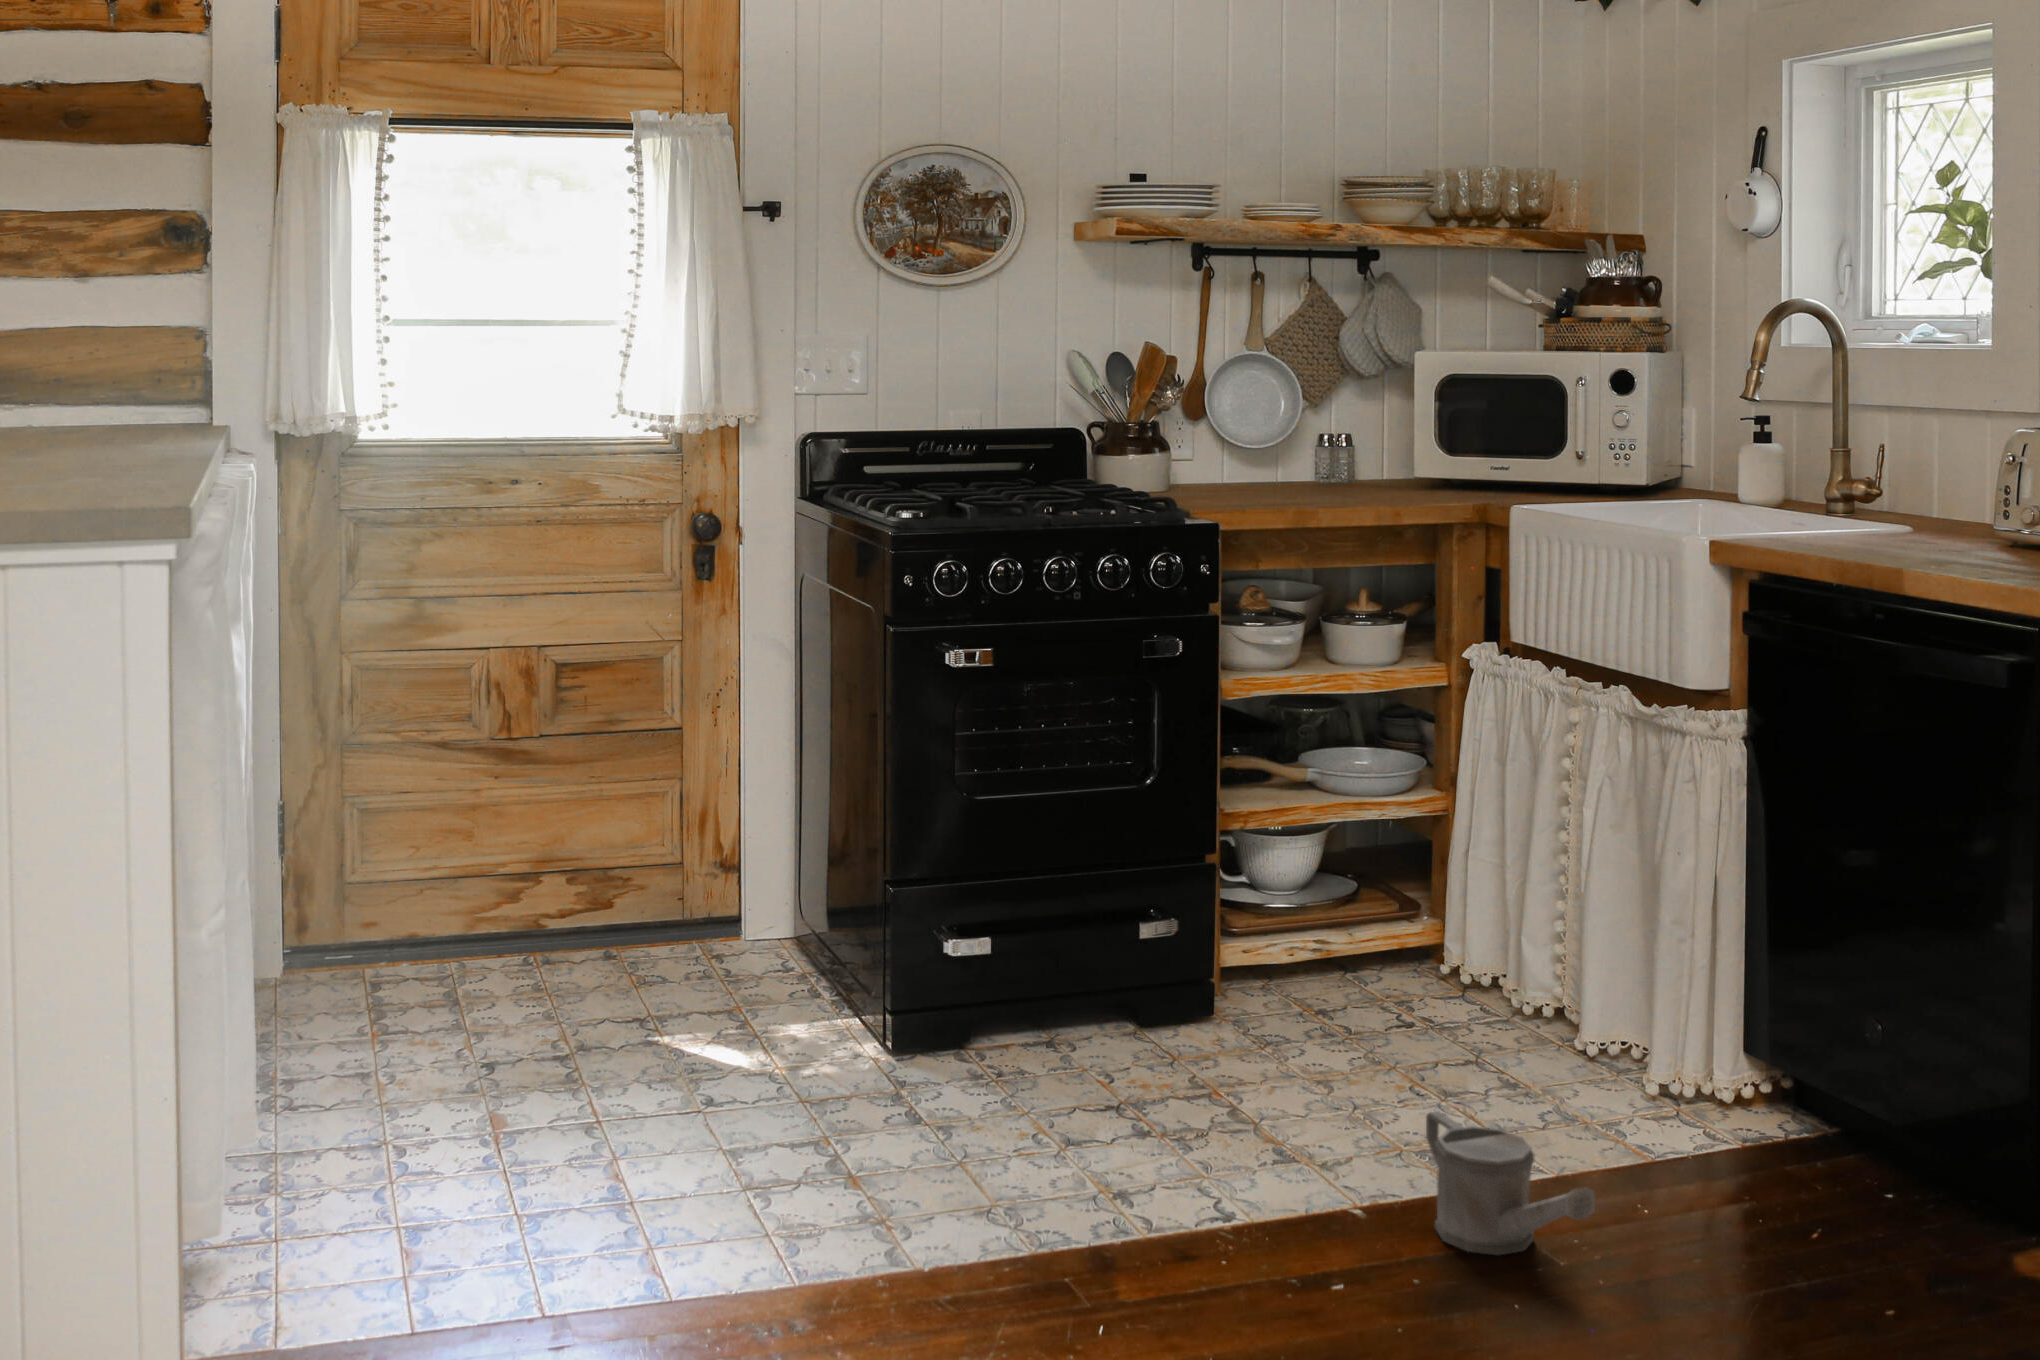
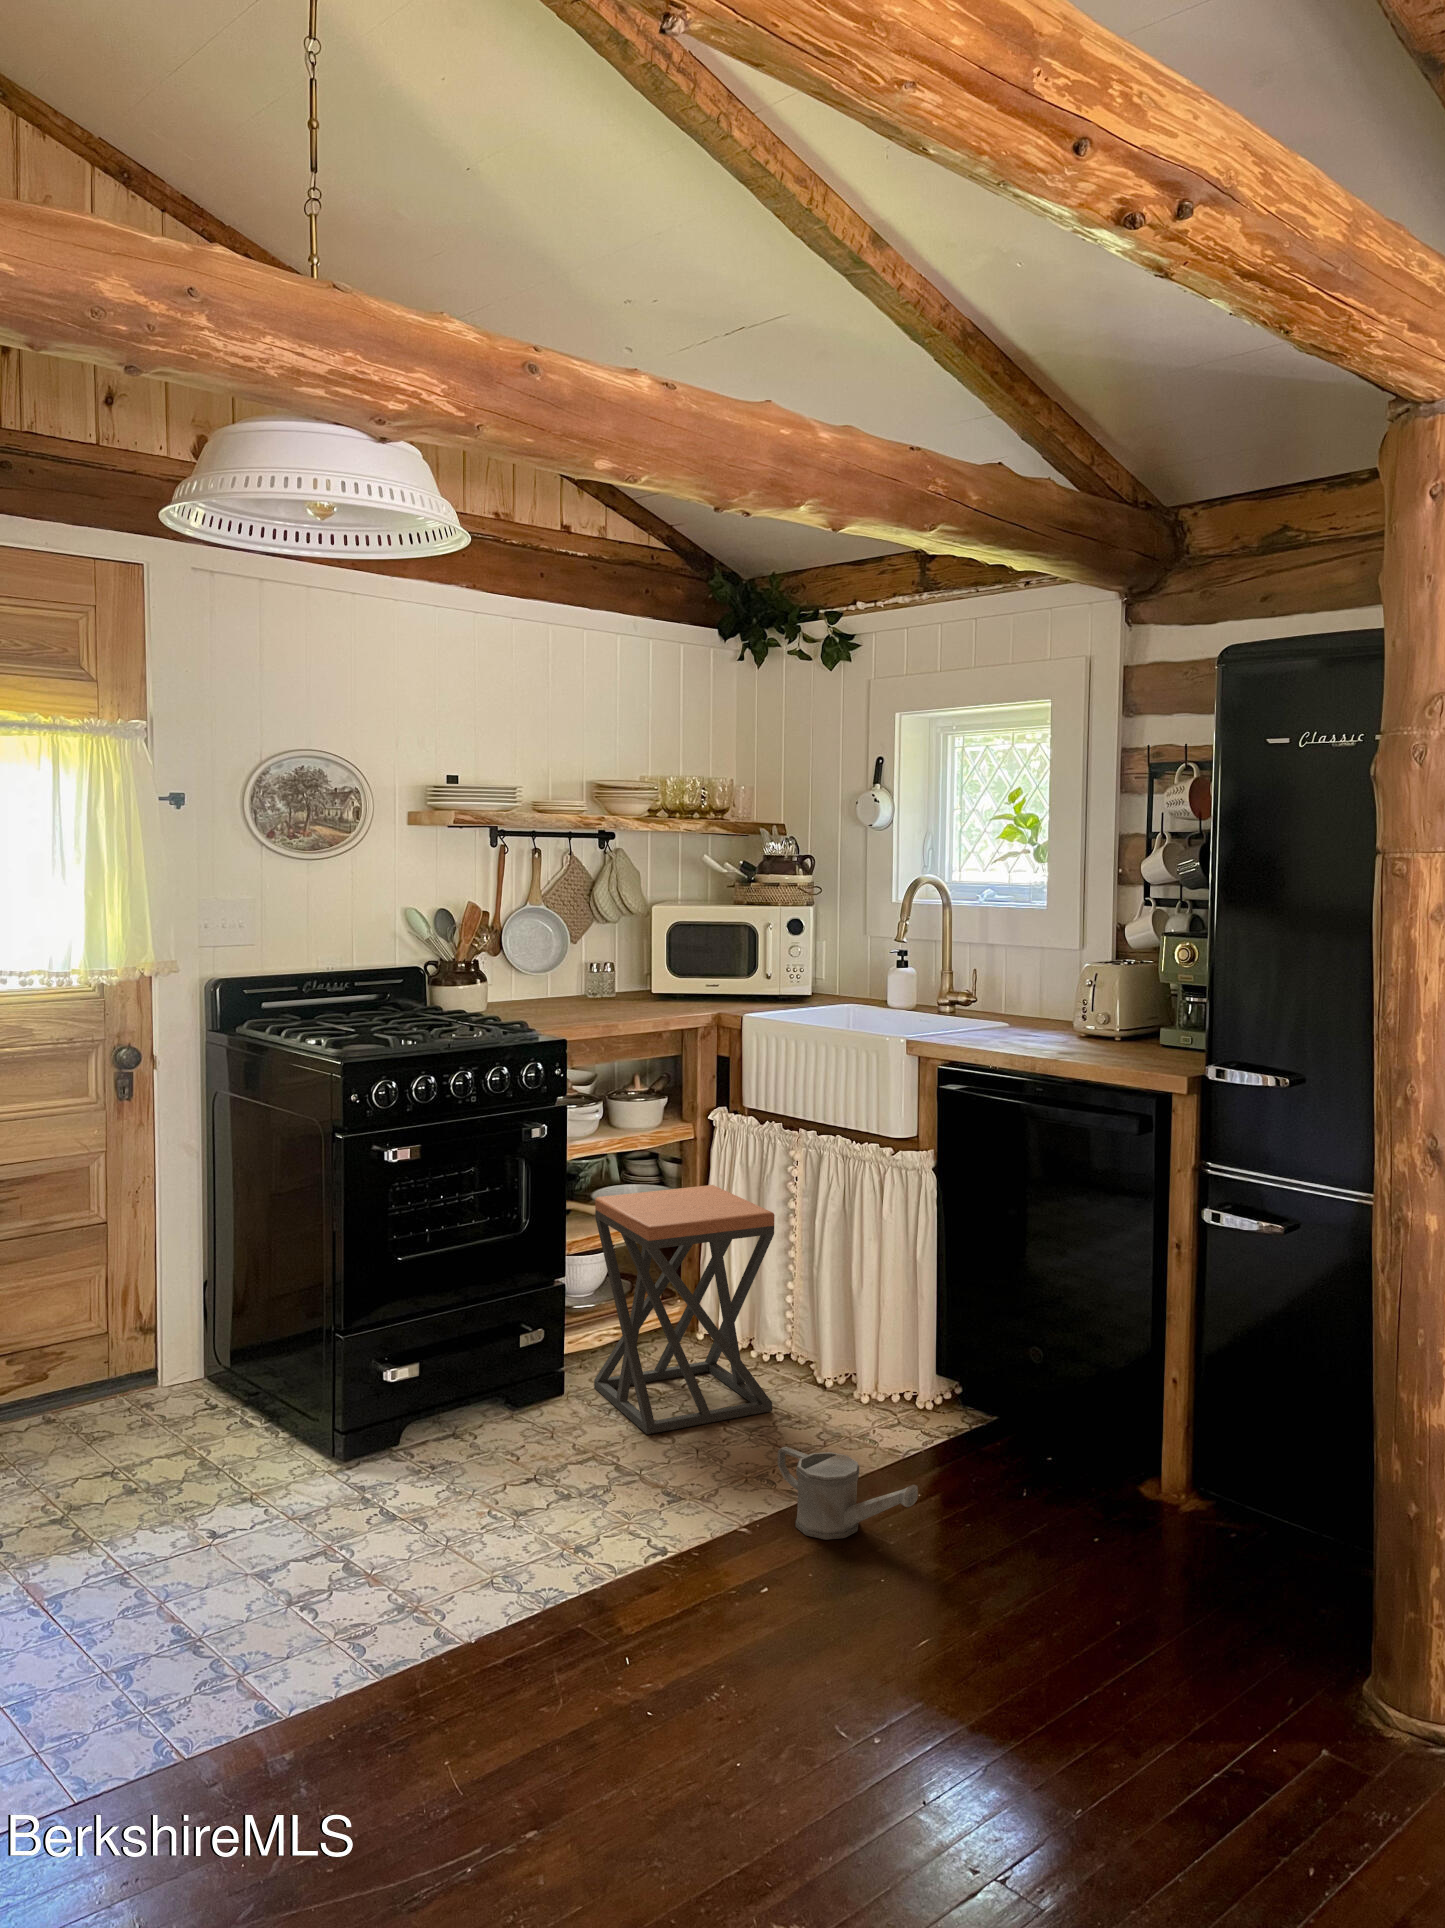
stool: none [1265,745,1500,1080] -> present [594,1185,775,1434]

